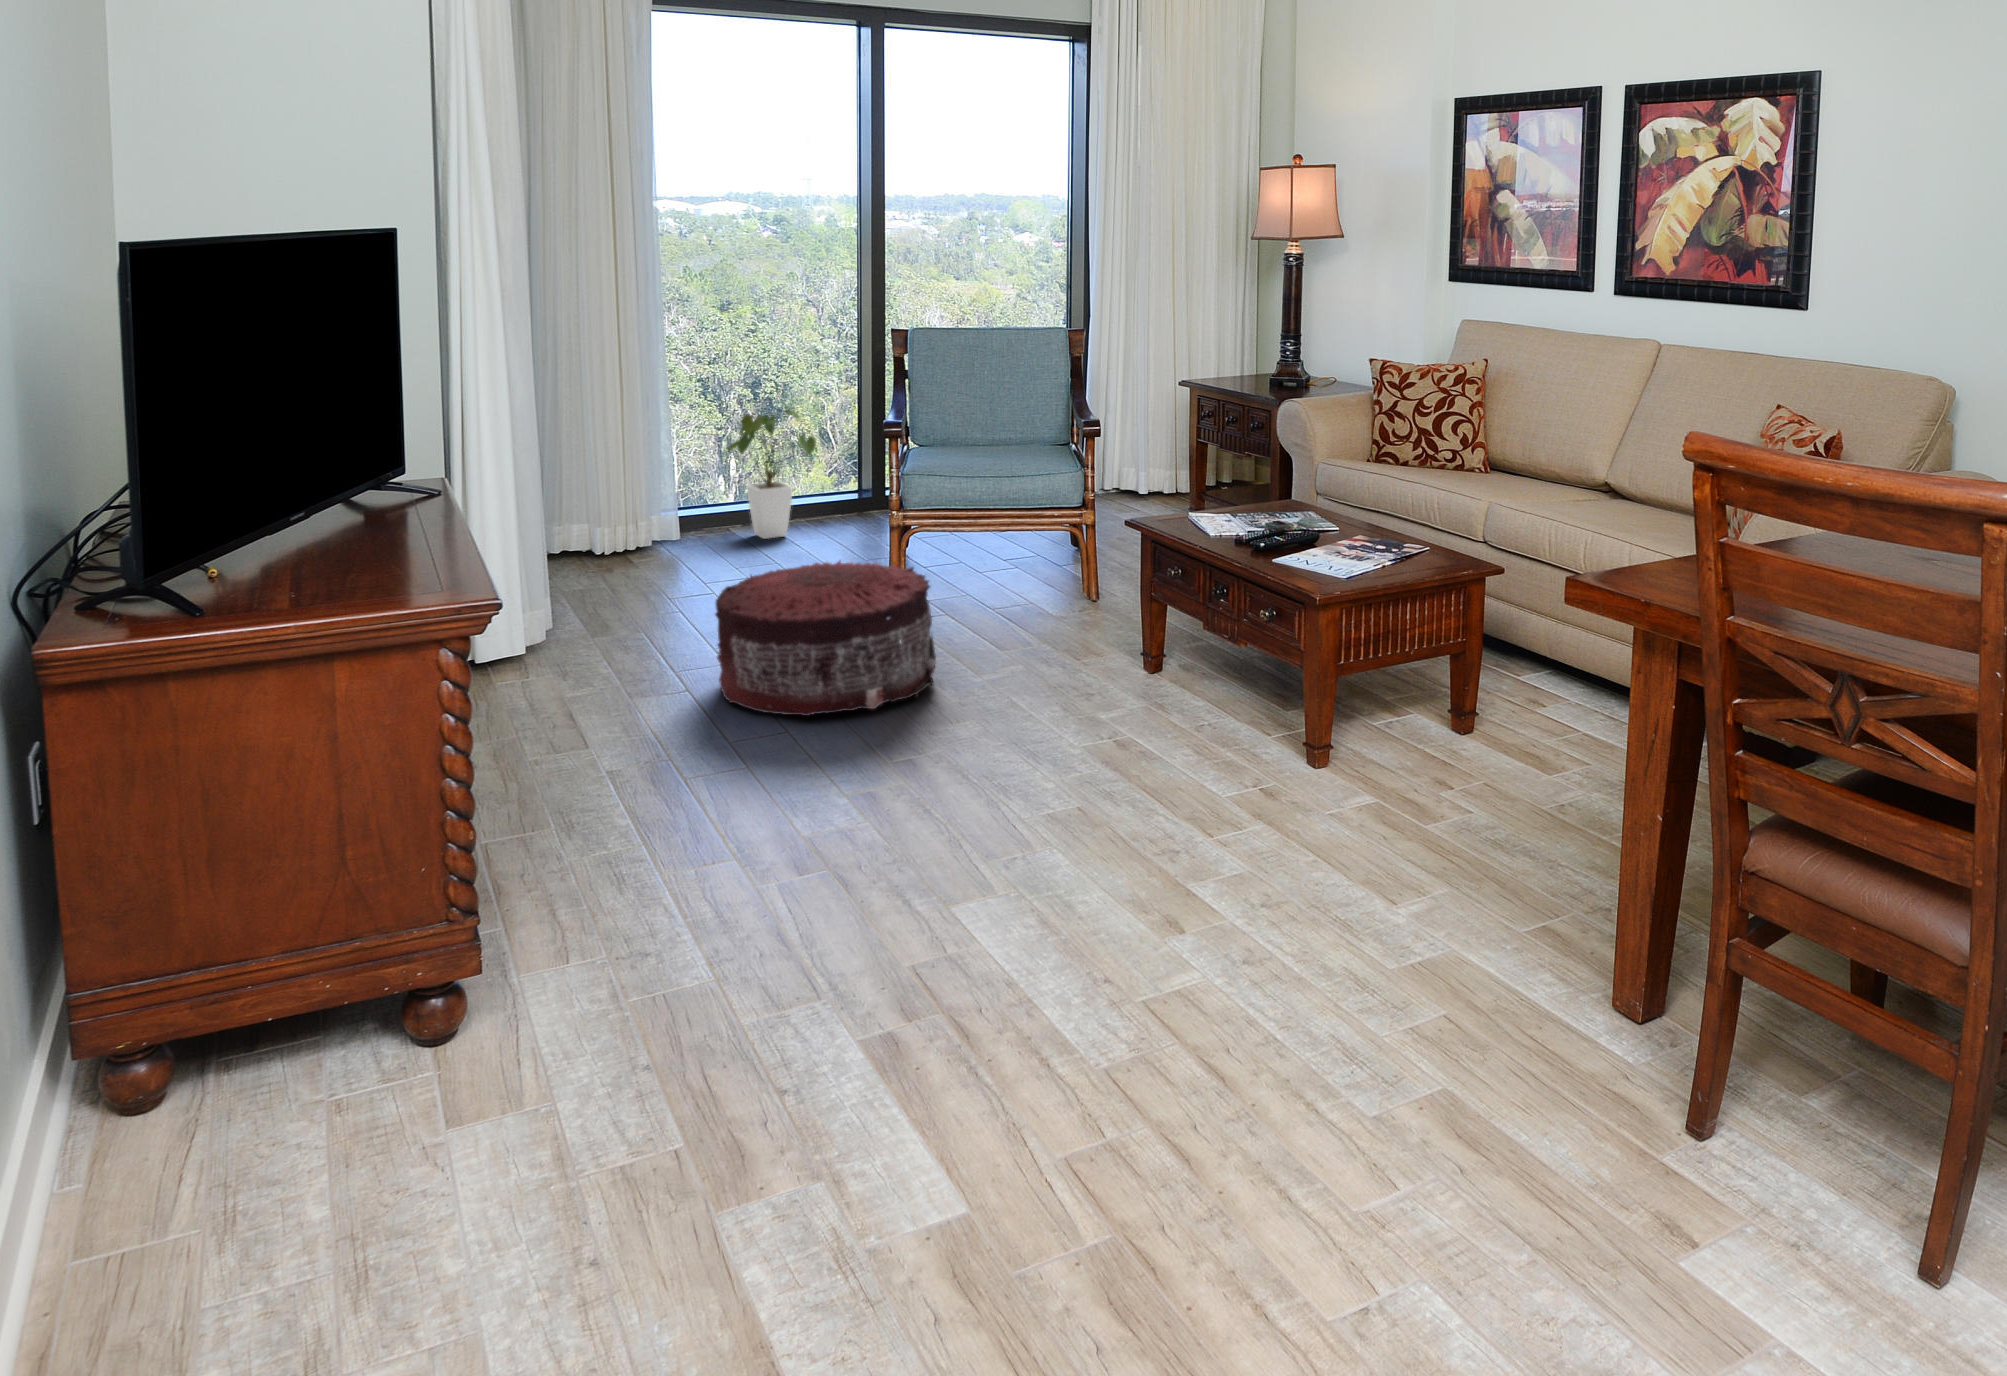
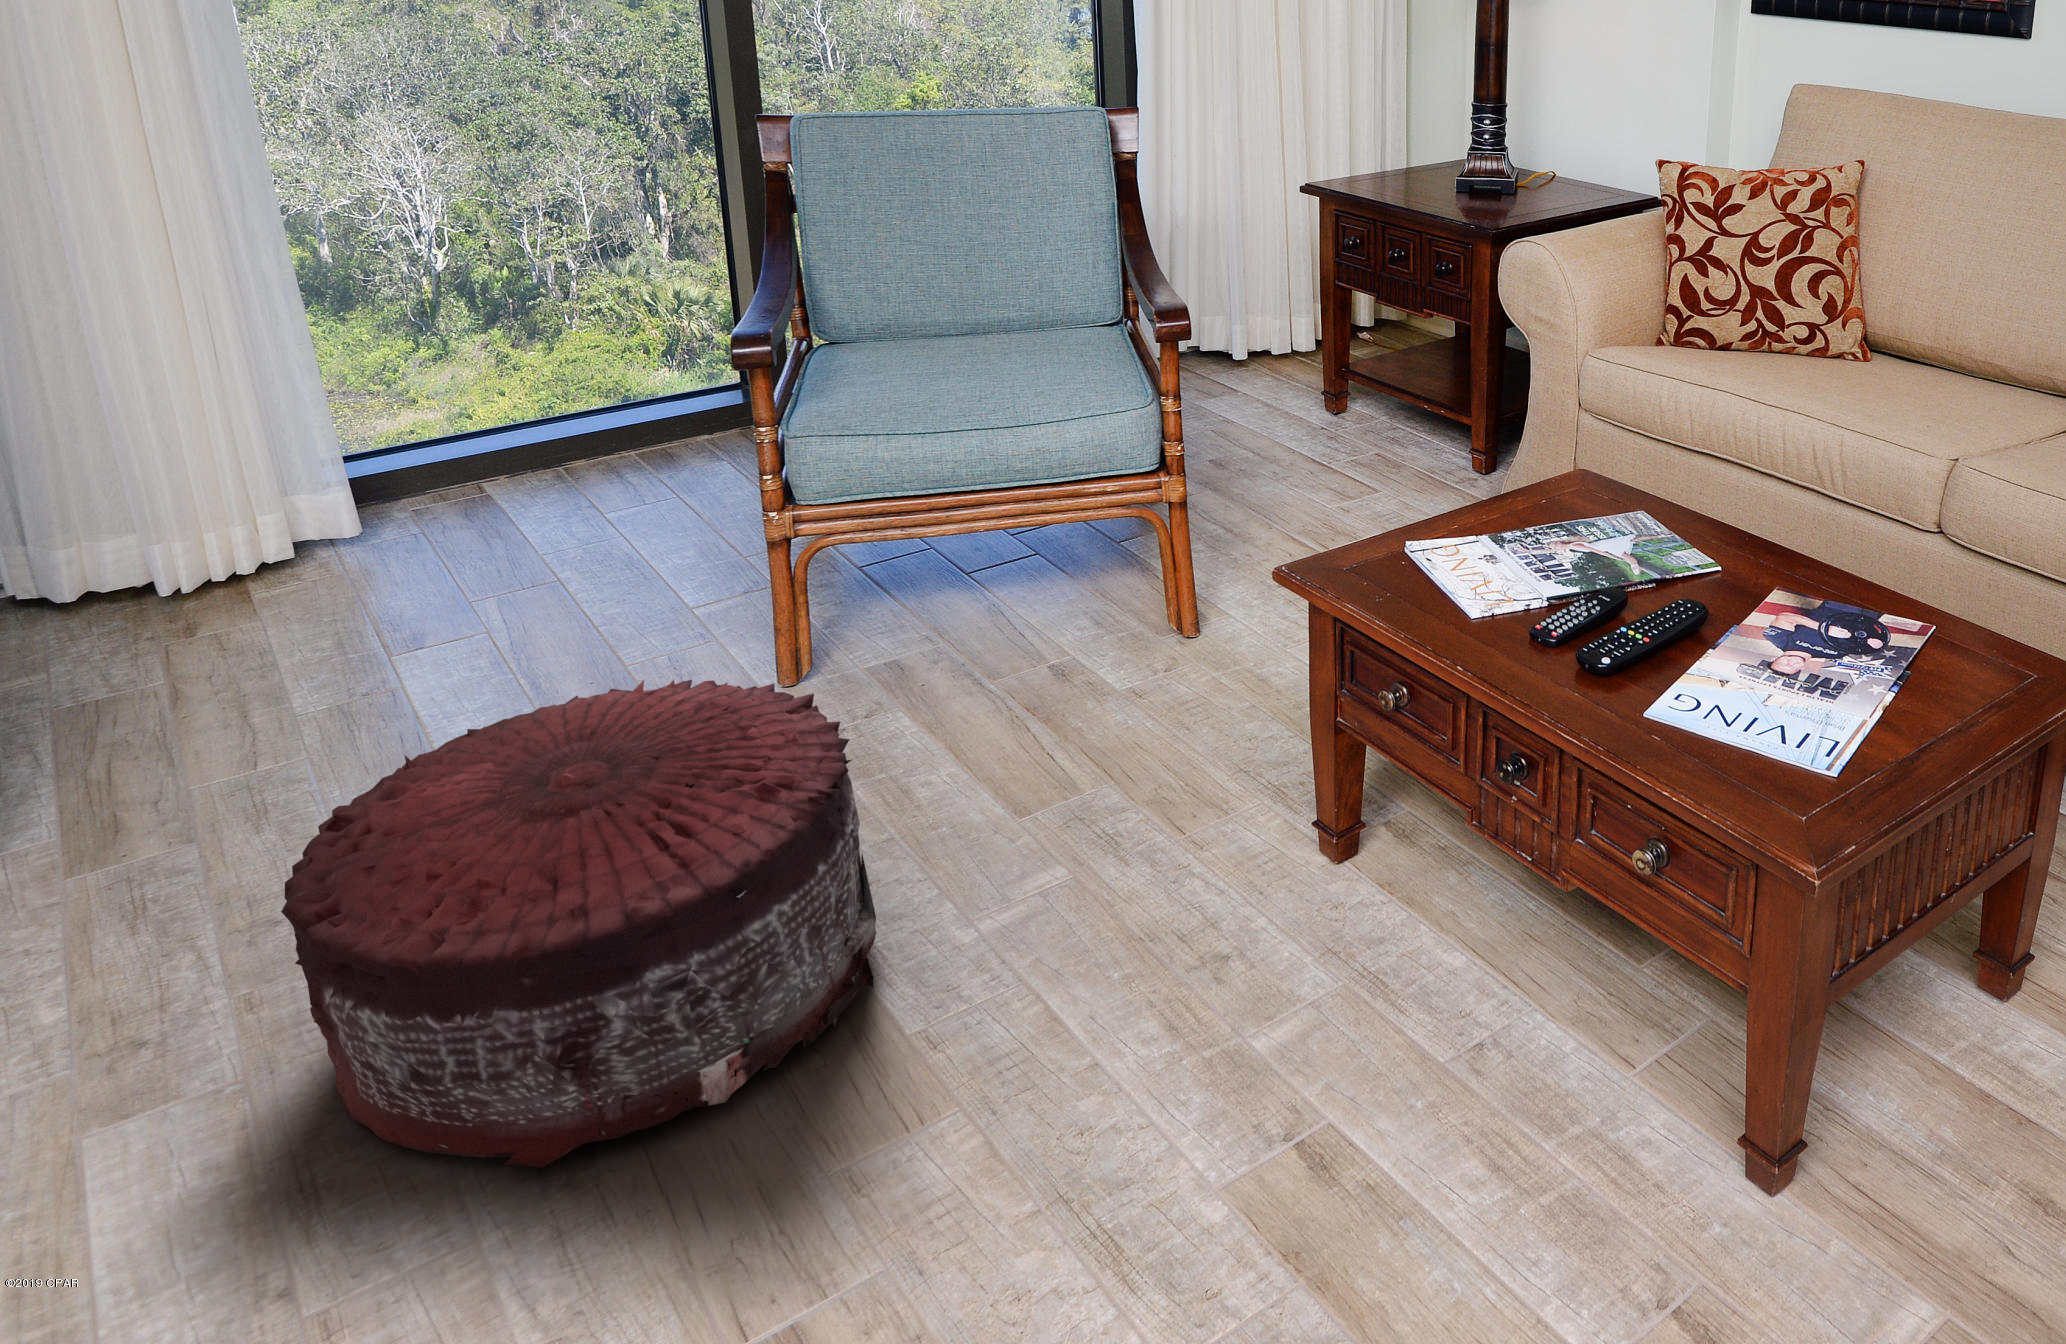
house plant: present [727,406,816,539] -> none [462,250,640,506]

